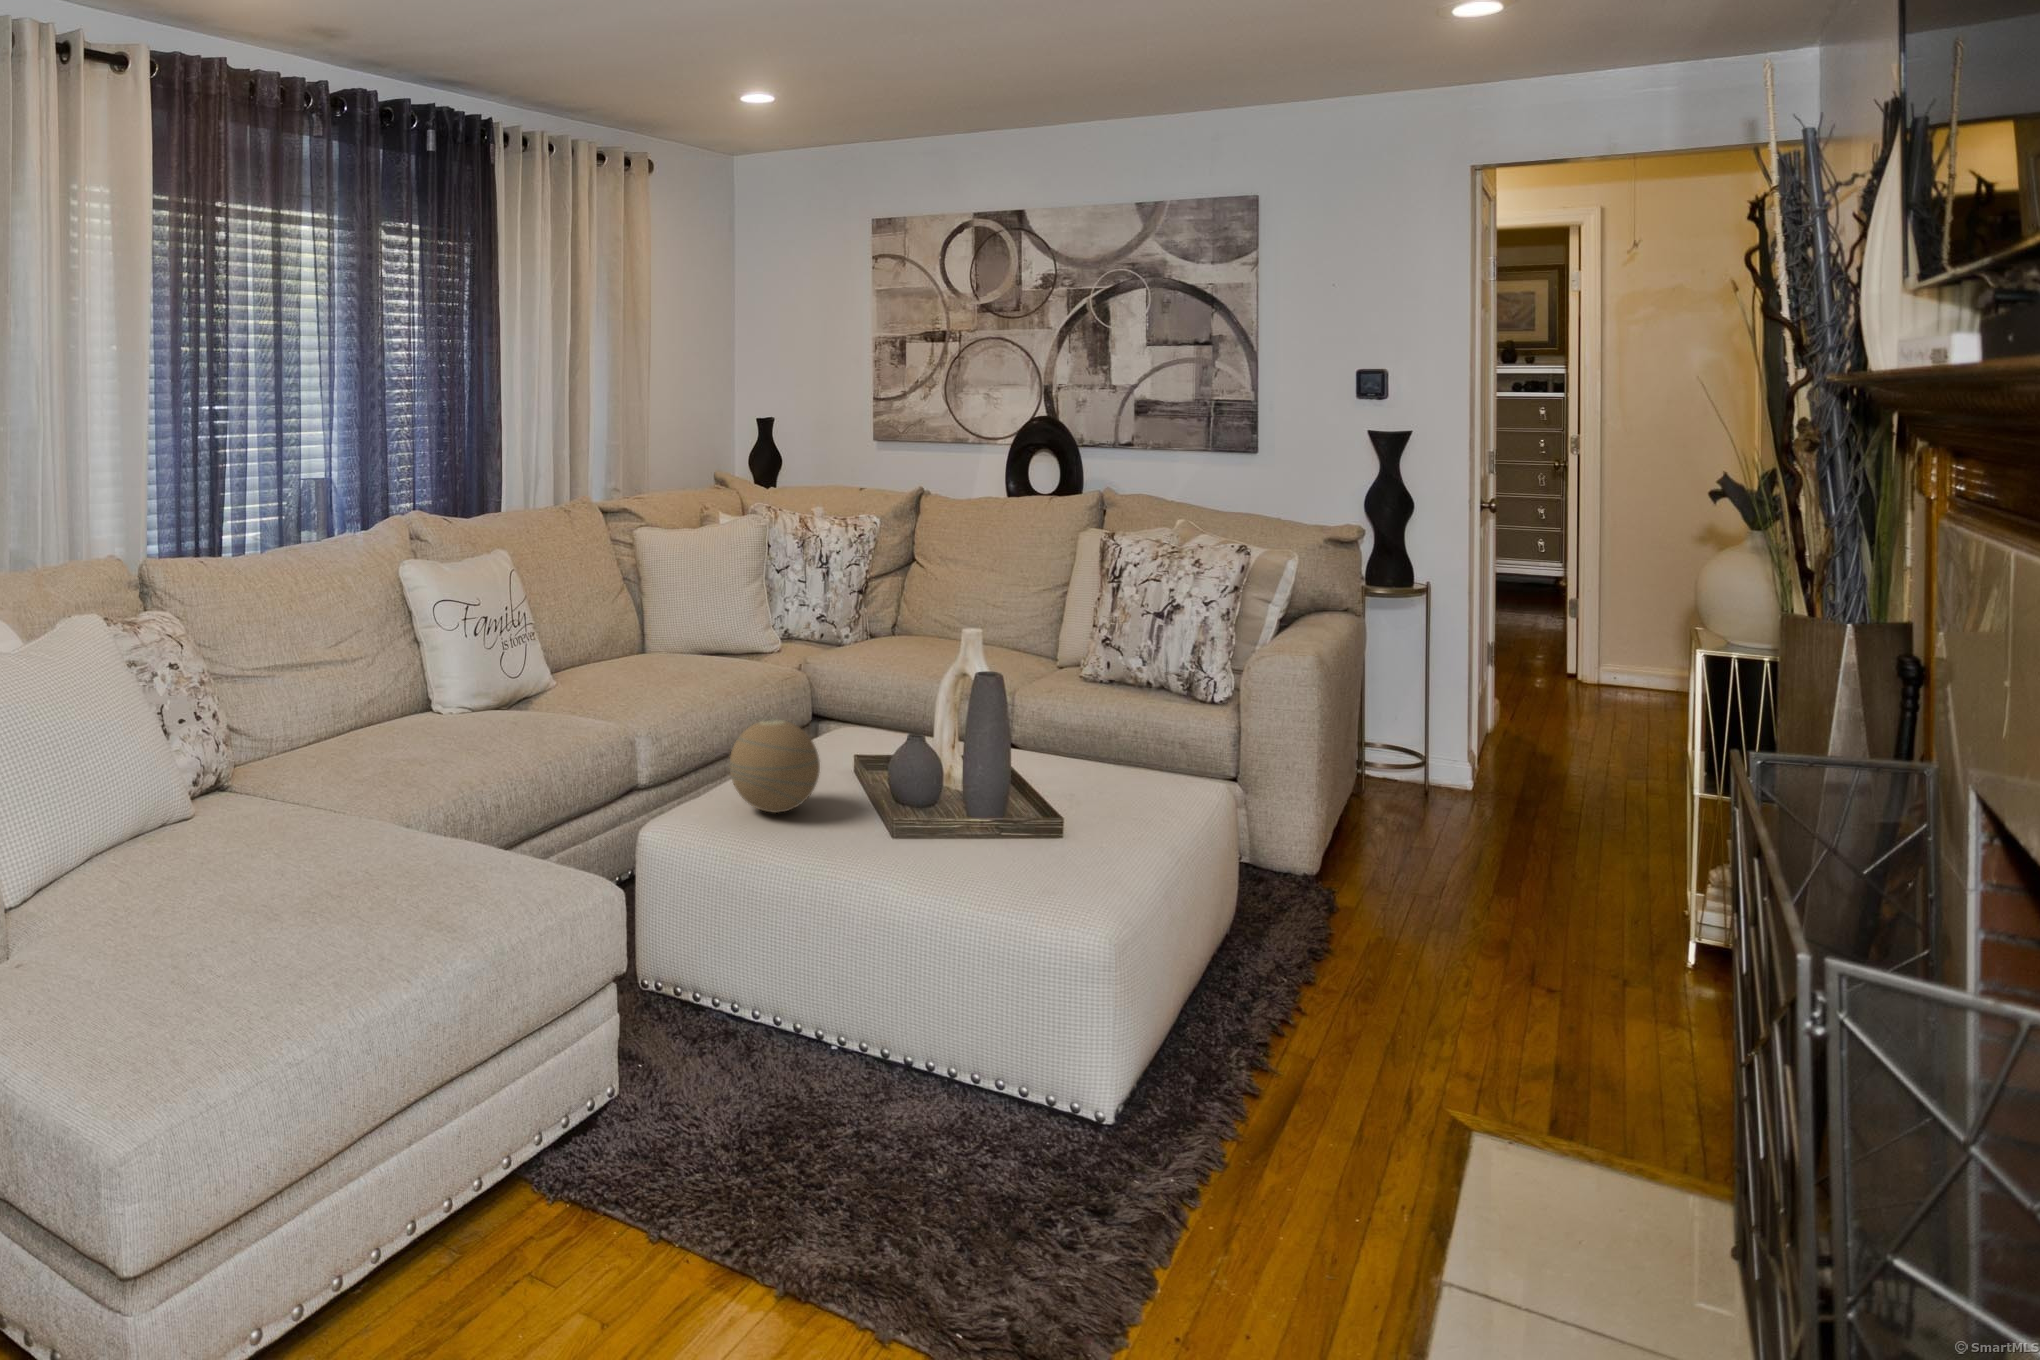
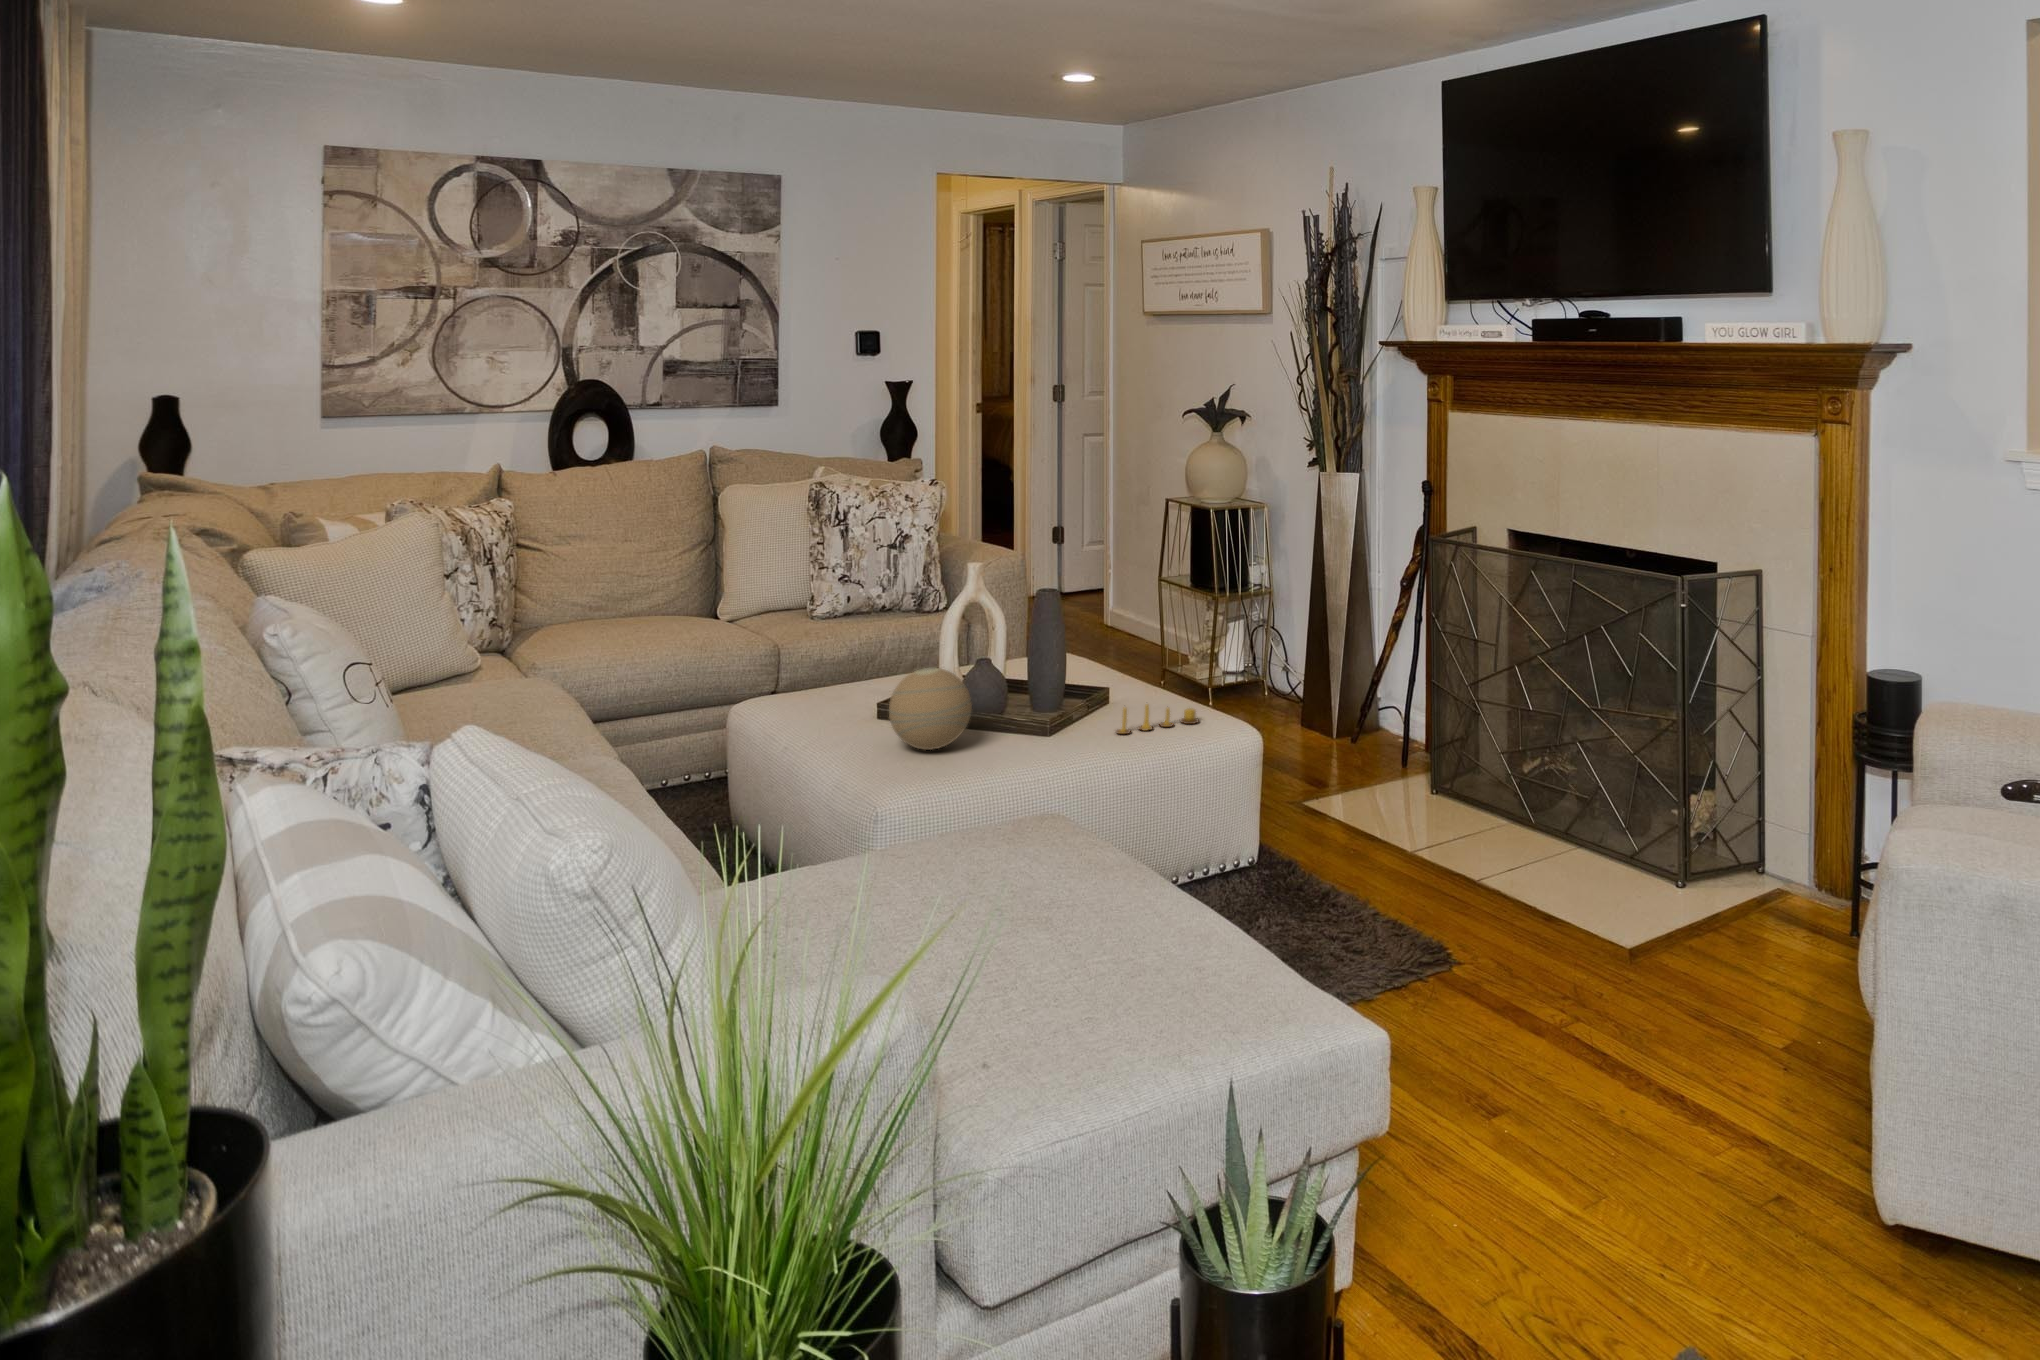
candle: none [936,835,1061,900] -> present [1116,705,1199,734]

